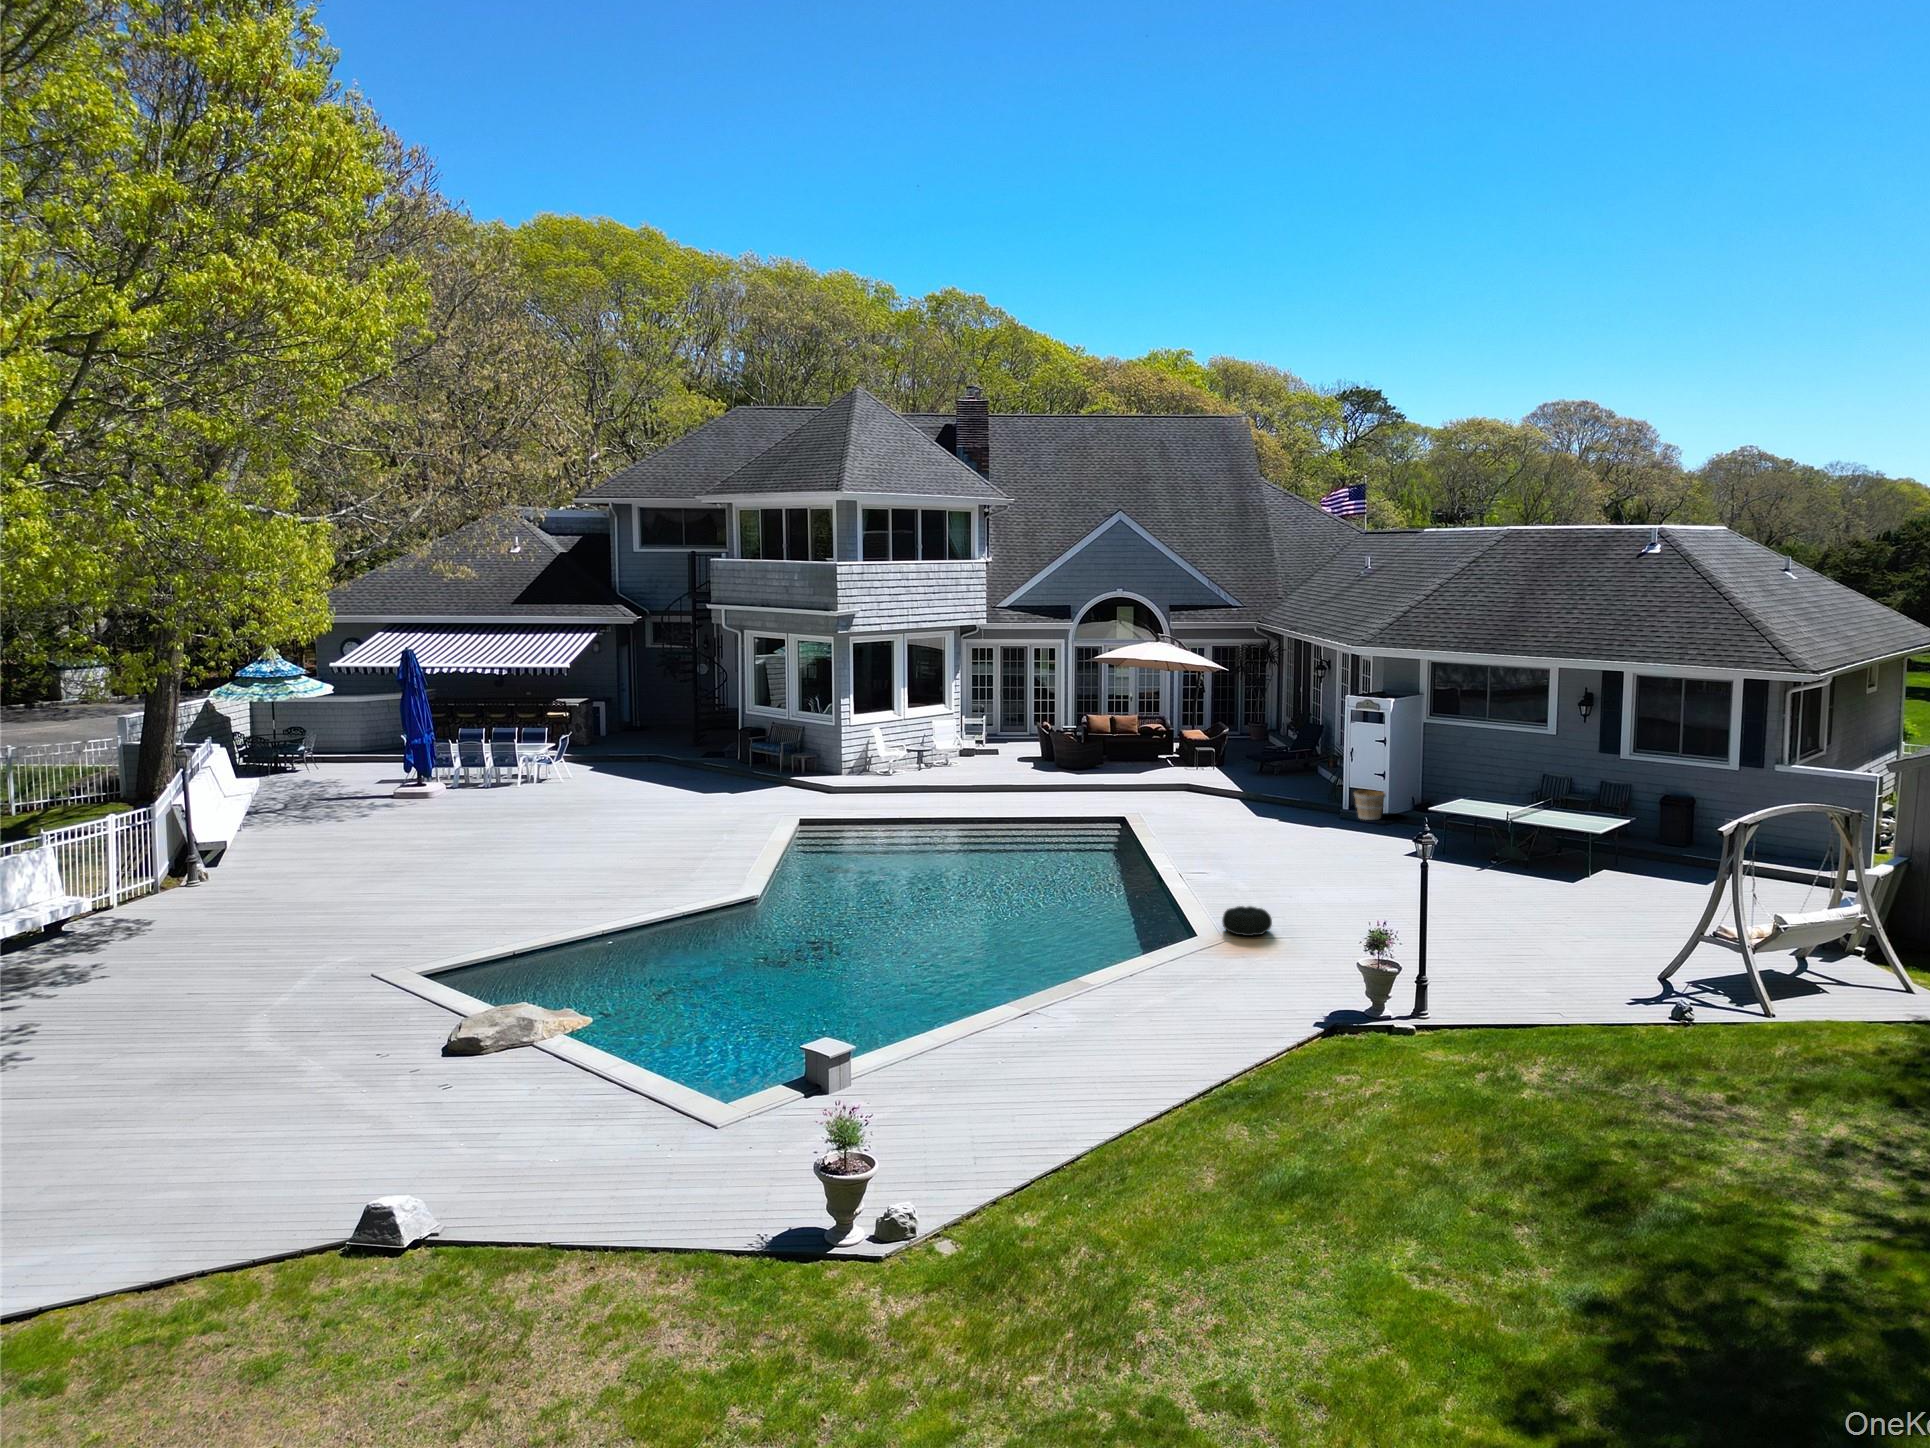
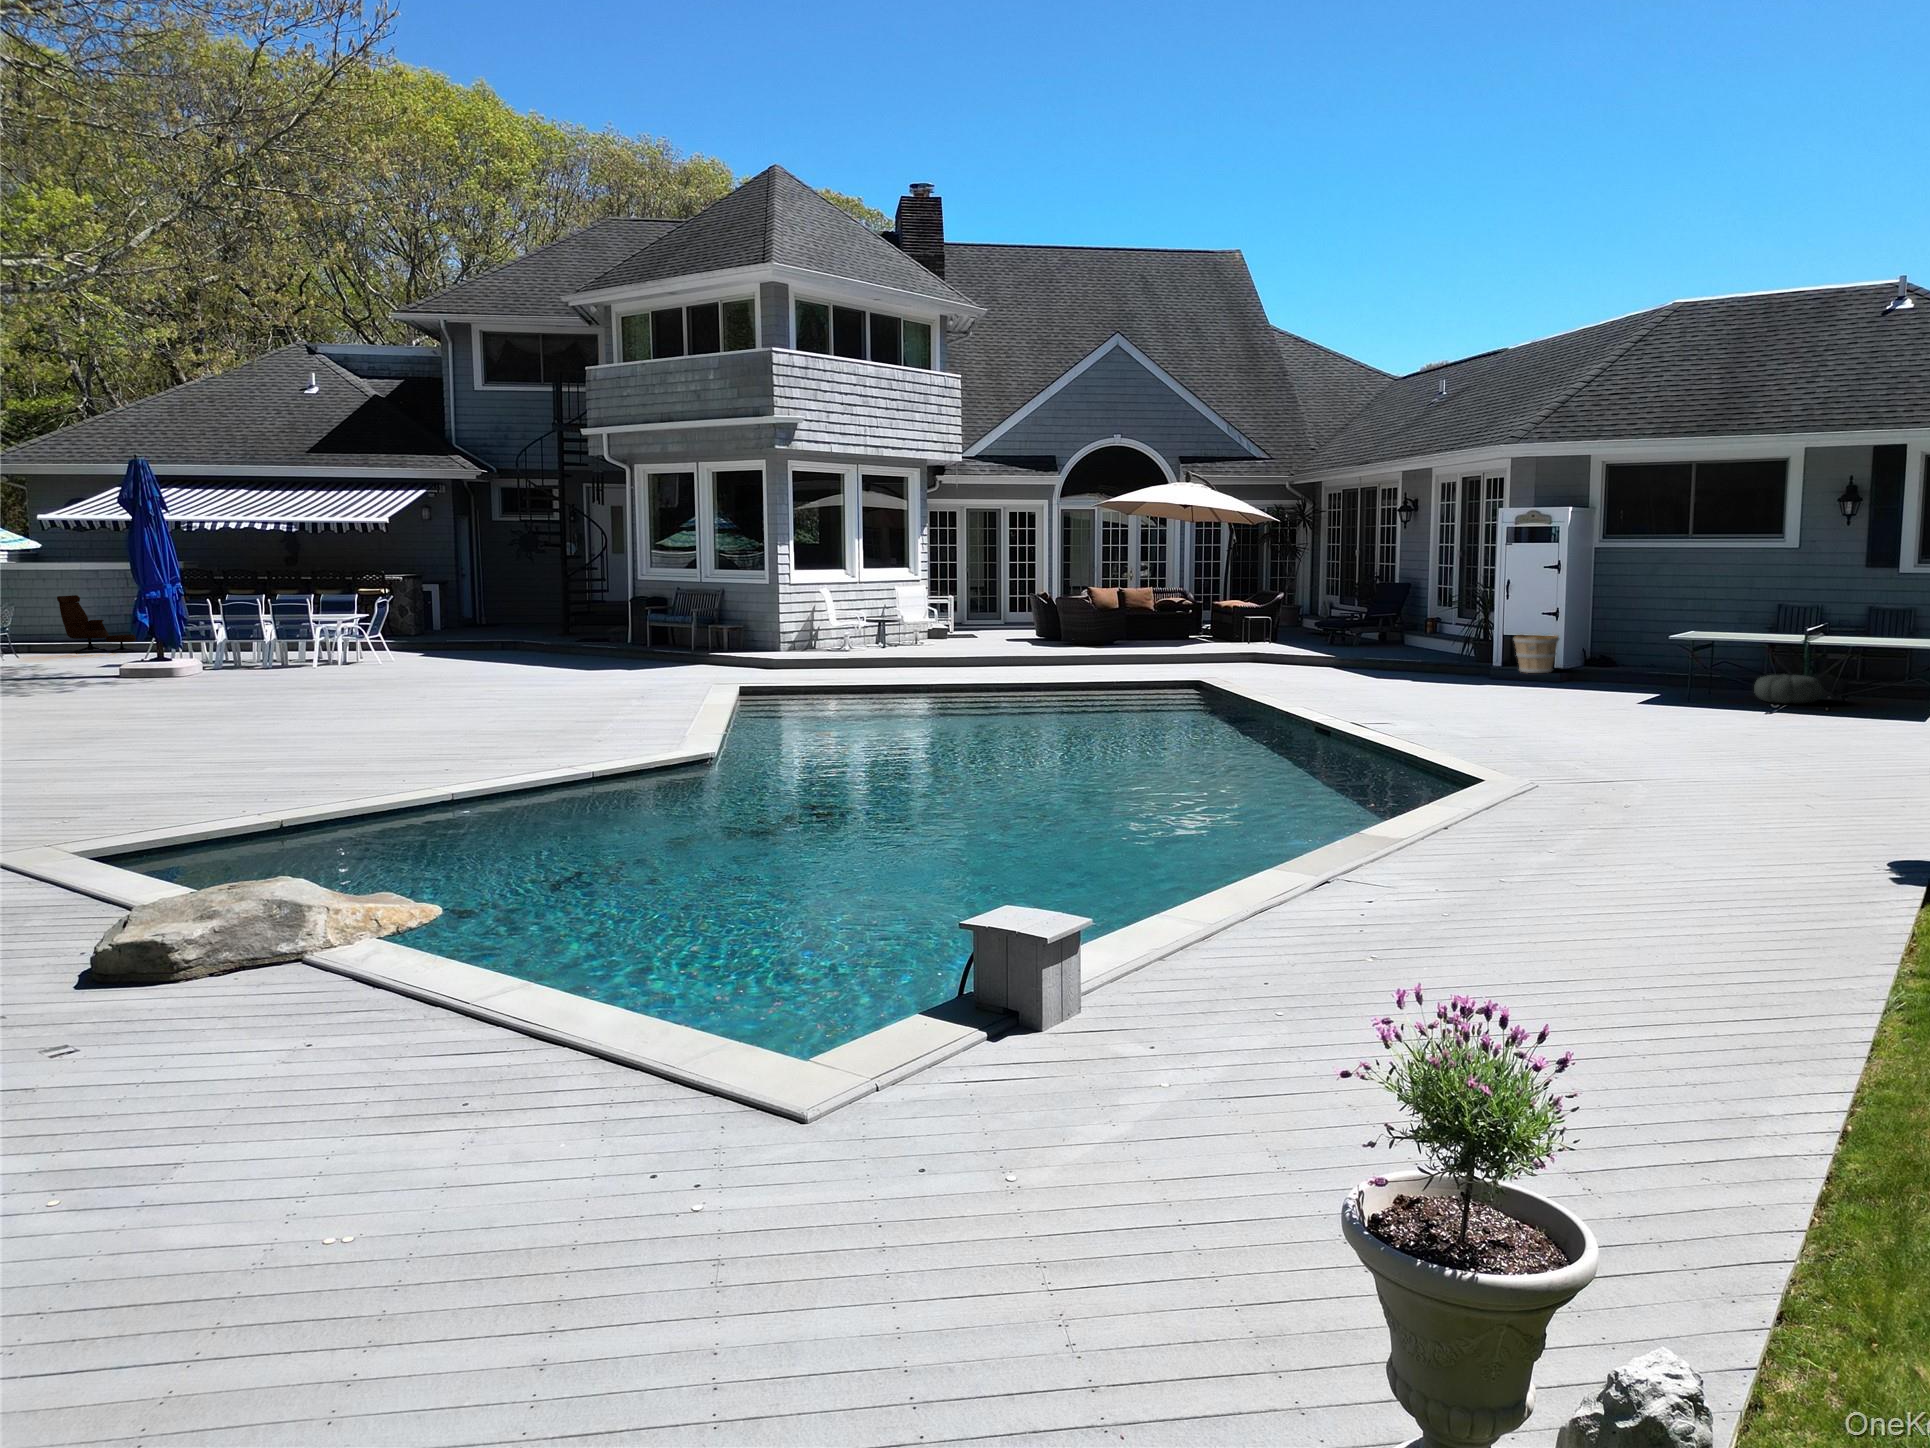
lounge chair: none [345,717,396,760] -> present [57,595,136,653]
pouf: present [1222,906,1272,936] -> present [1754,675,1822,704]

